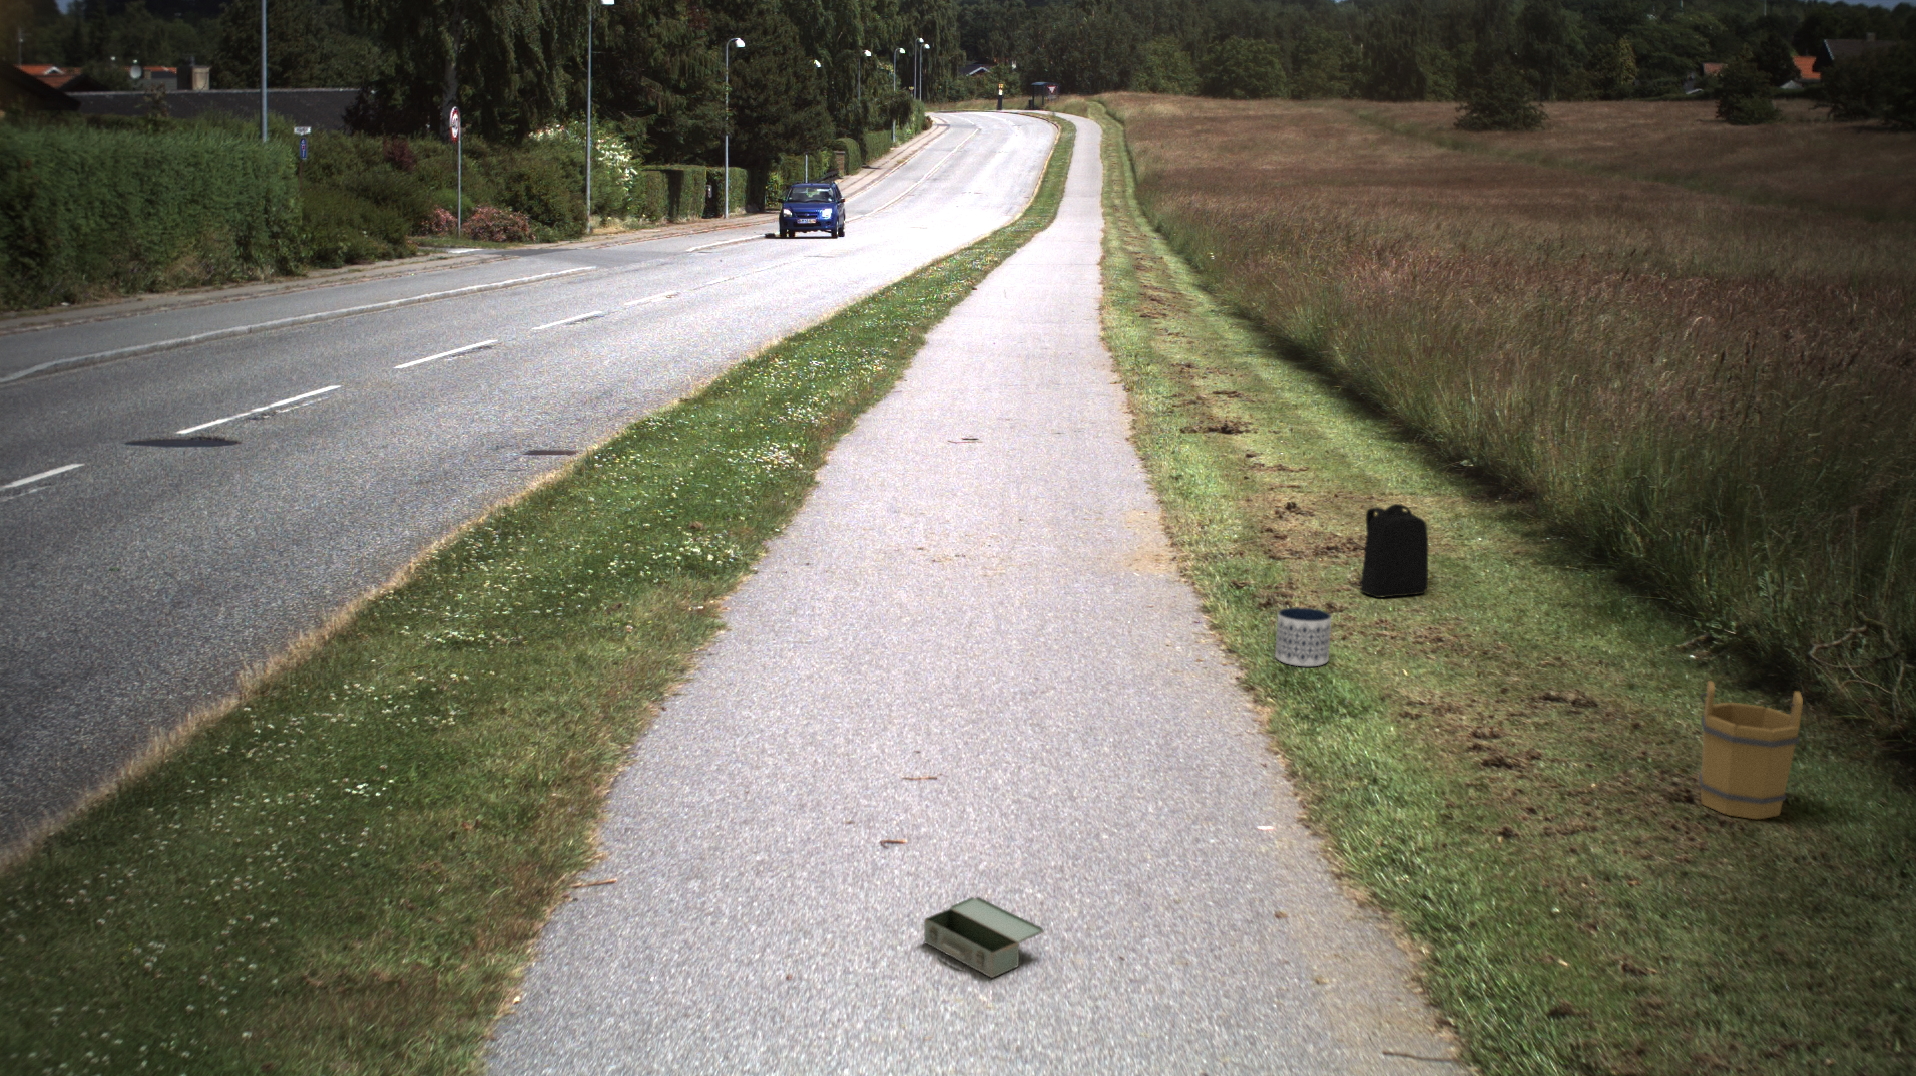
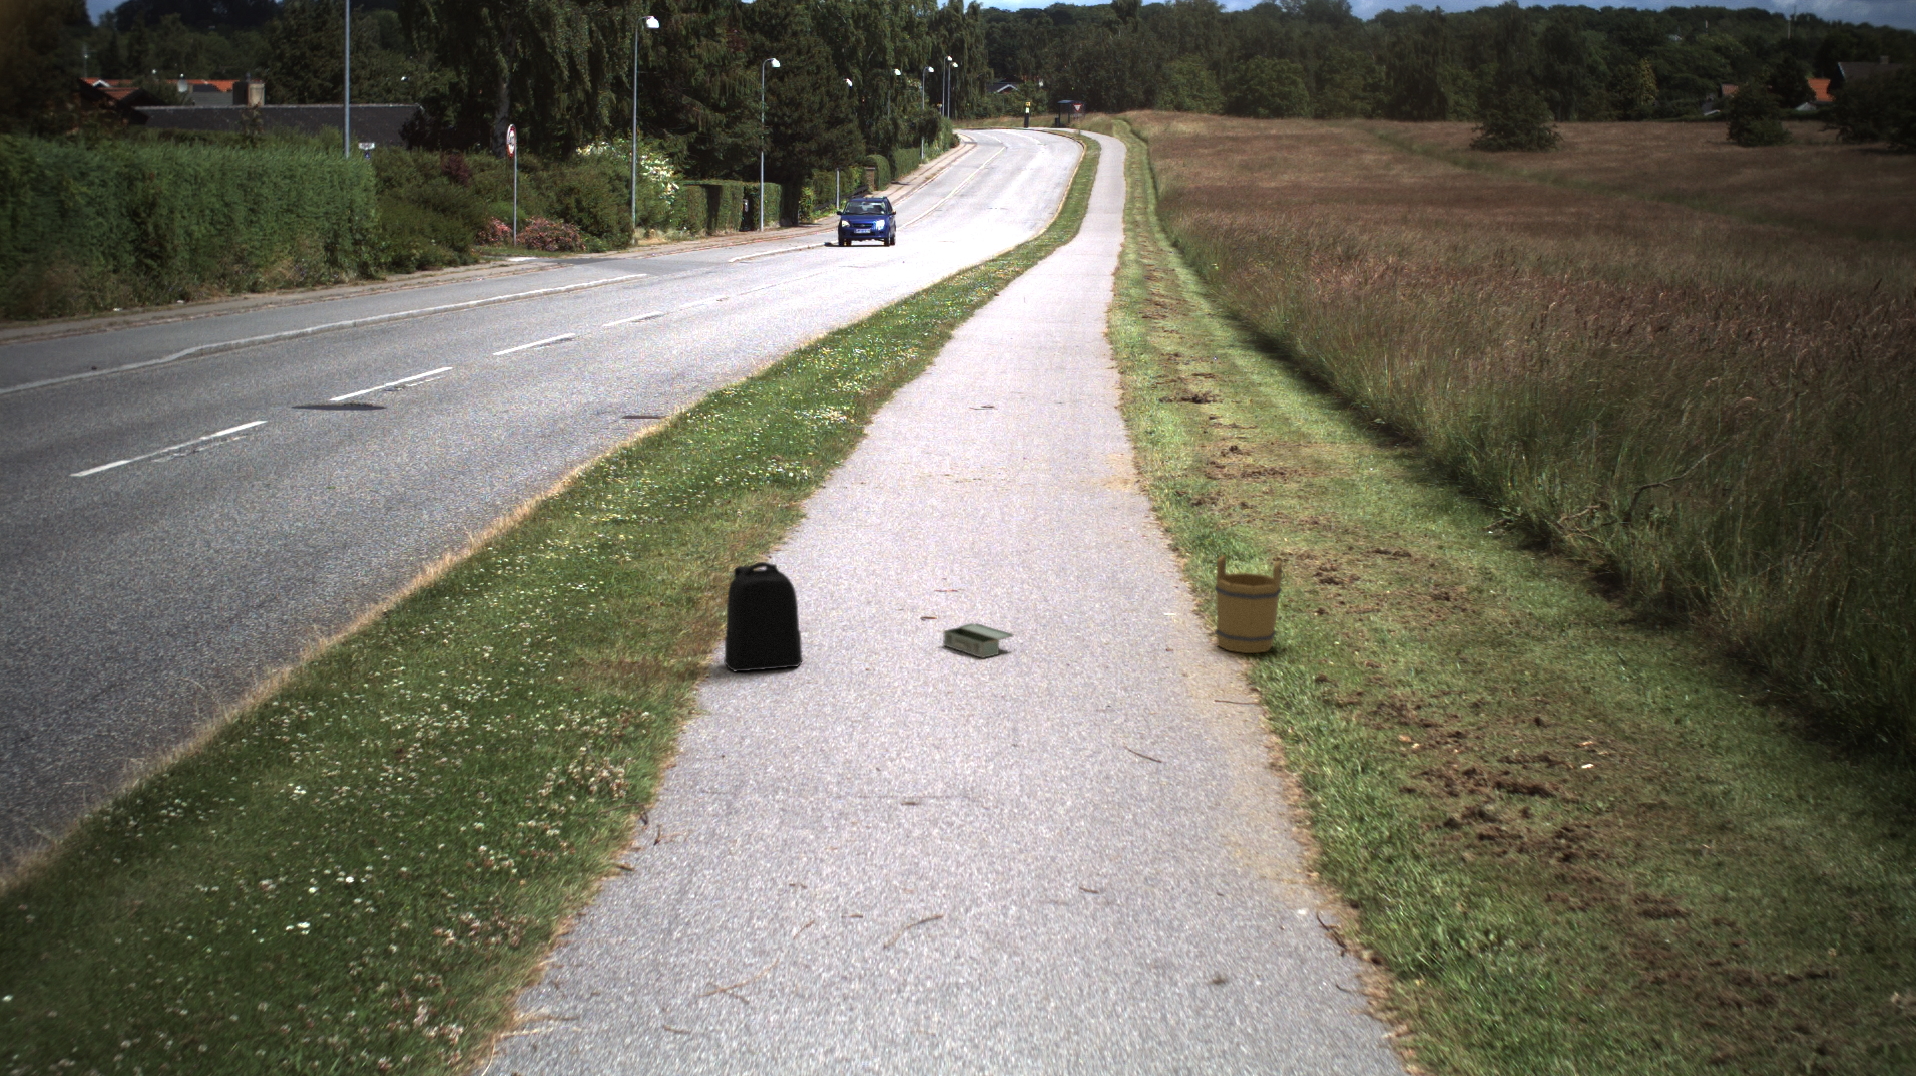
backpack: present [1359,504,1428,598] -> present [724,562,803,671]
planter: present [1275,607,1331,667] -> none [1195,497,1234,536]
bucket: present [1699,681,1806,819] -> present [1215,556,1285,653]

